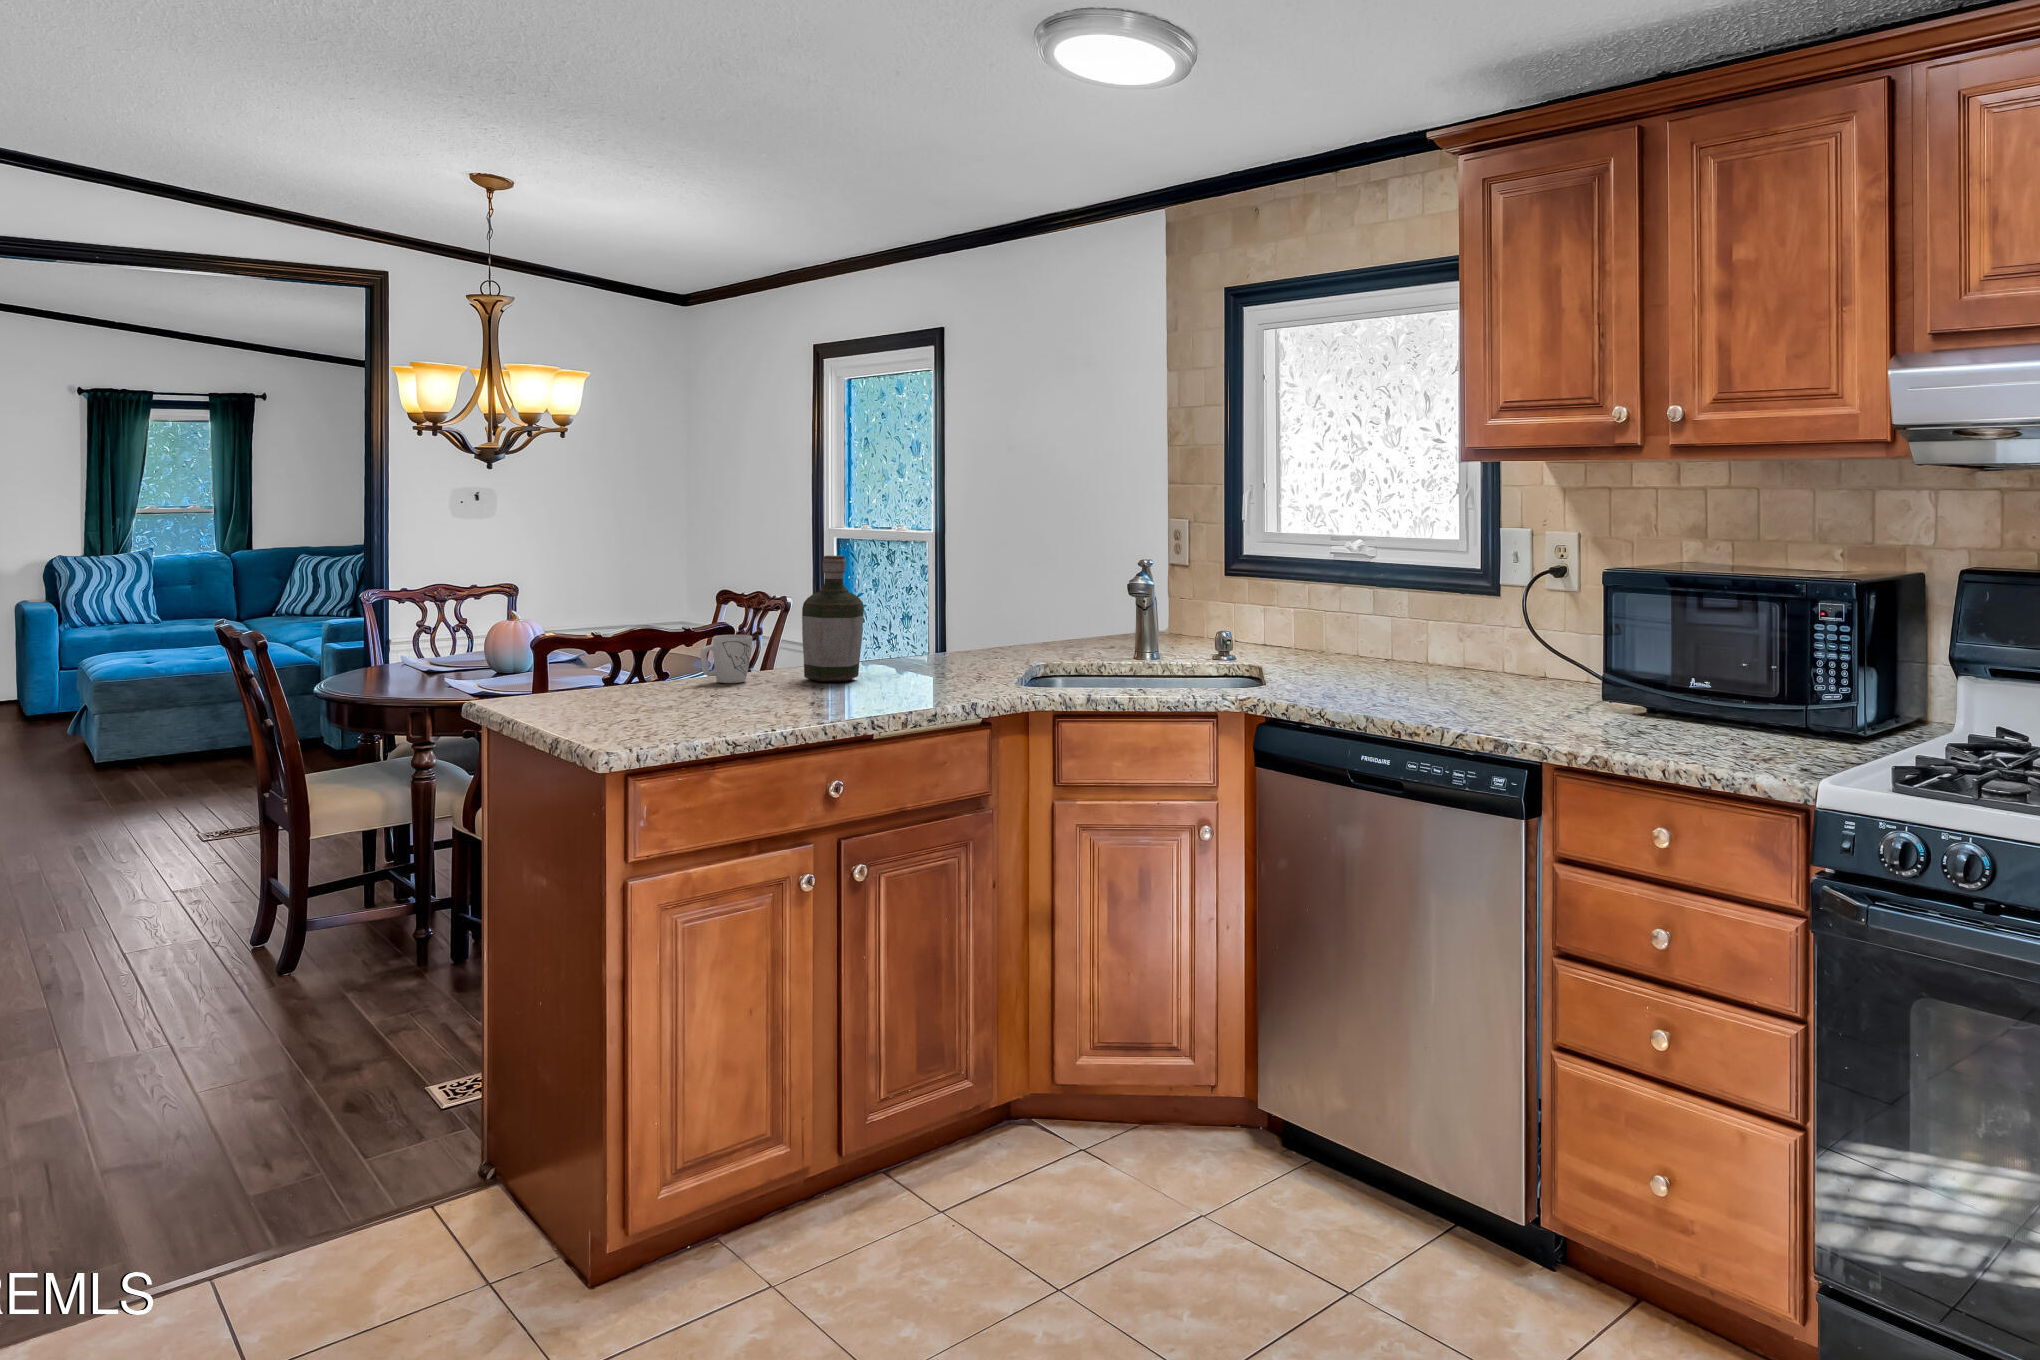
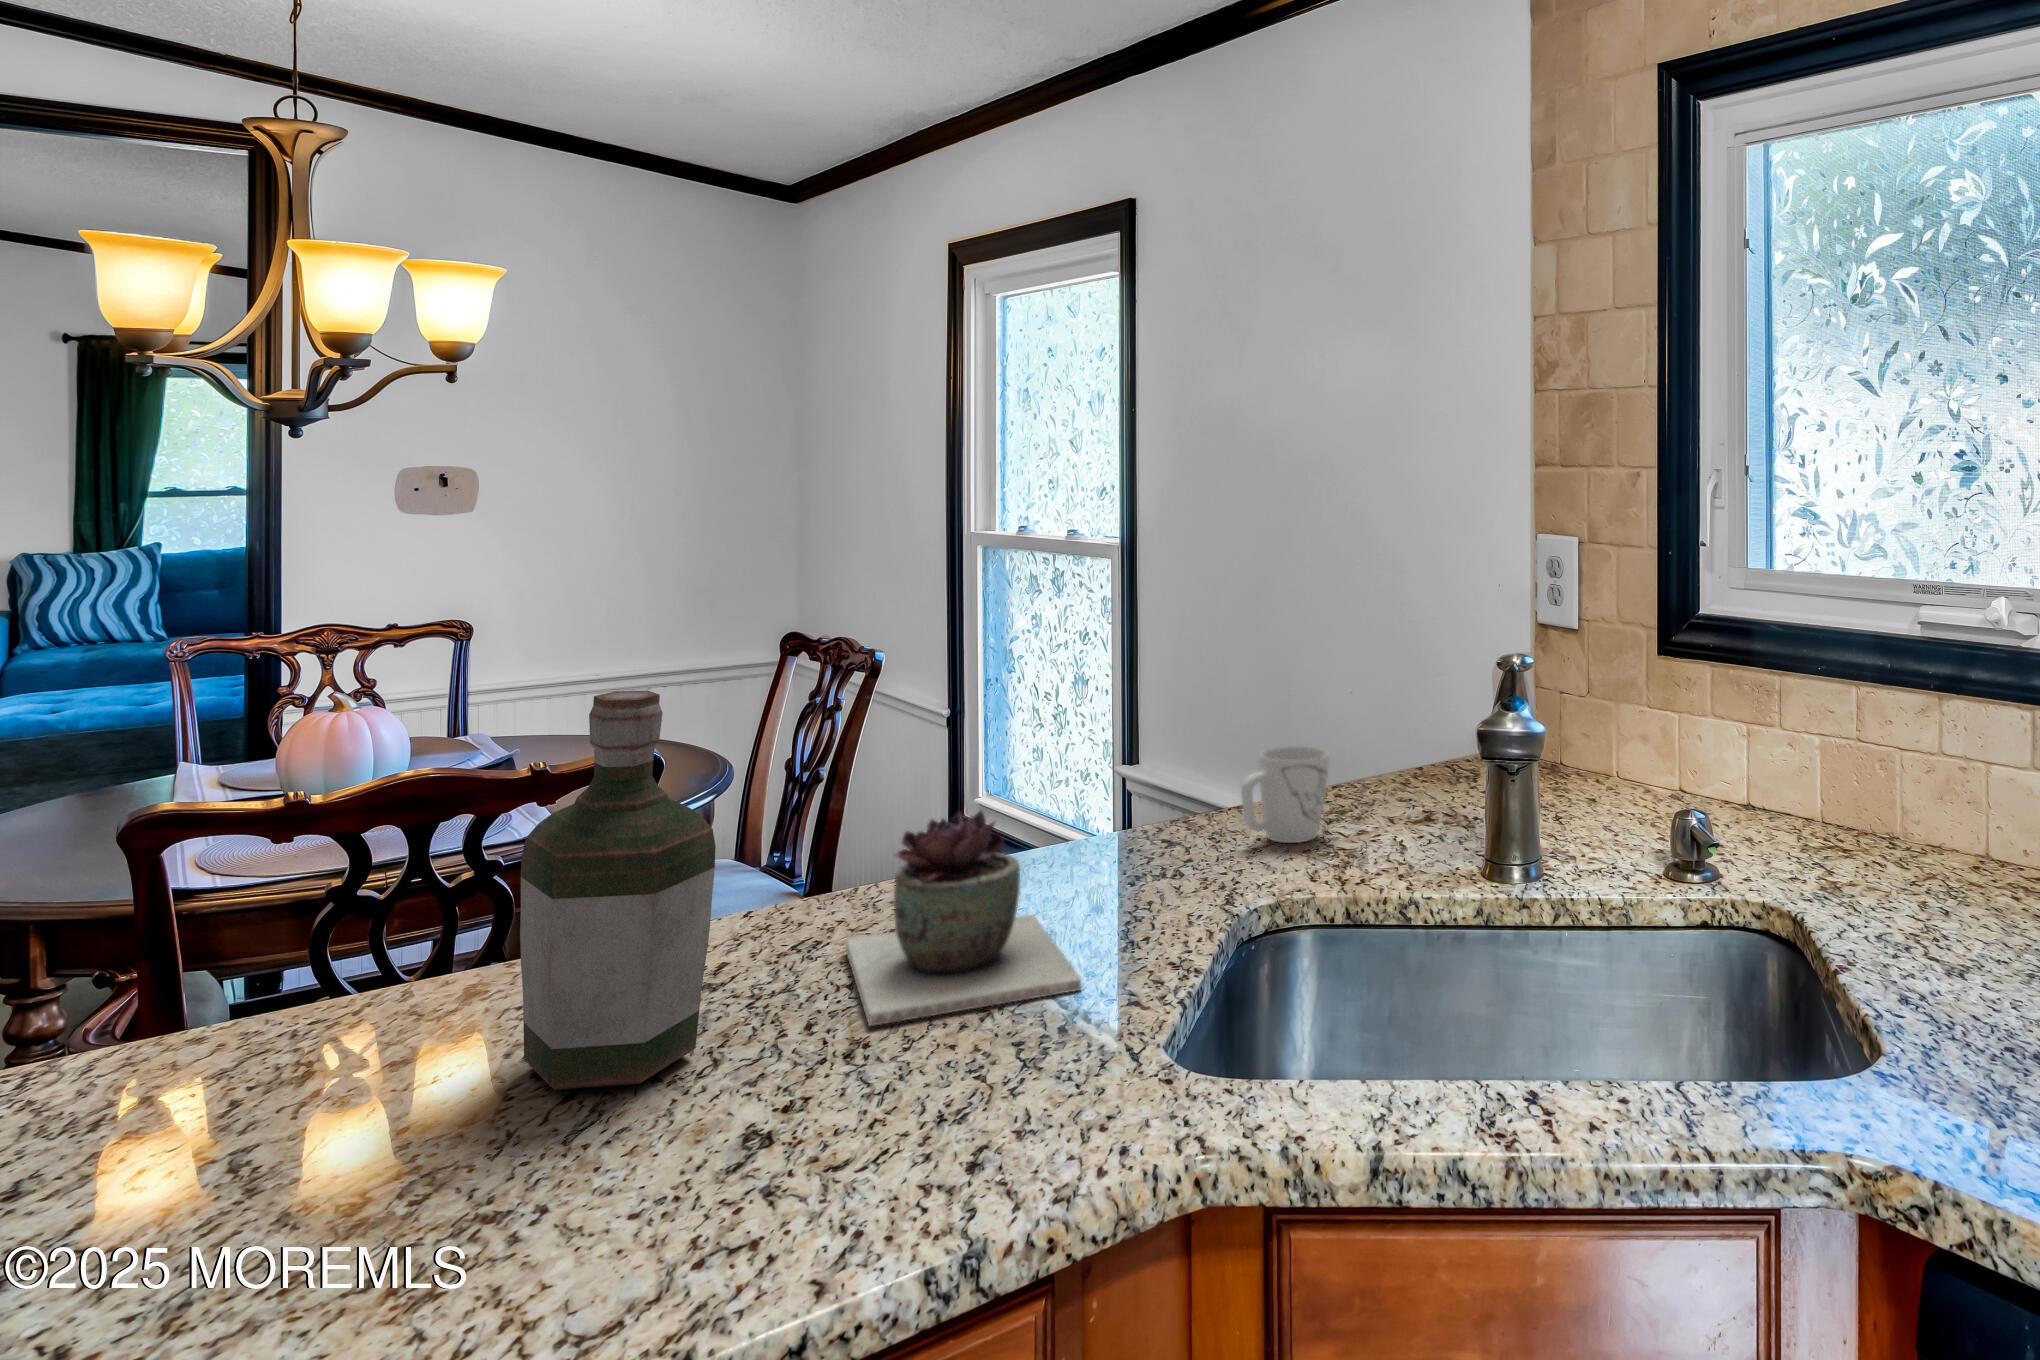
succulent plant: none [886,611,981,676] -> present [845,811,1081,1026]
mug: present [701,635,752,683] -> present [1241,746,1329,843]

